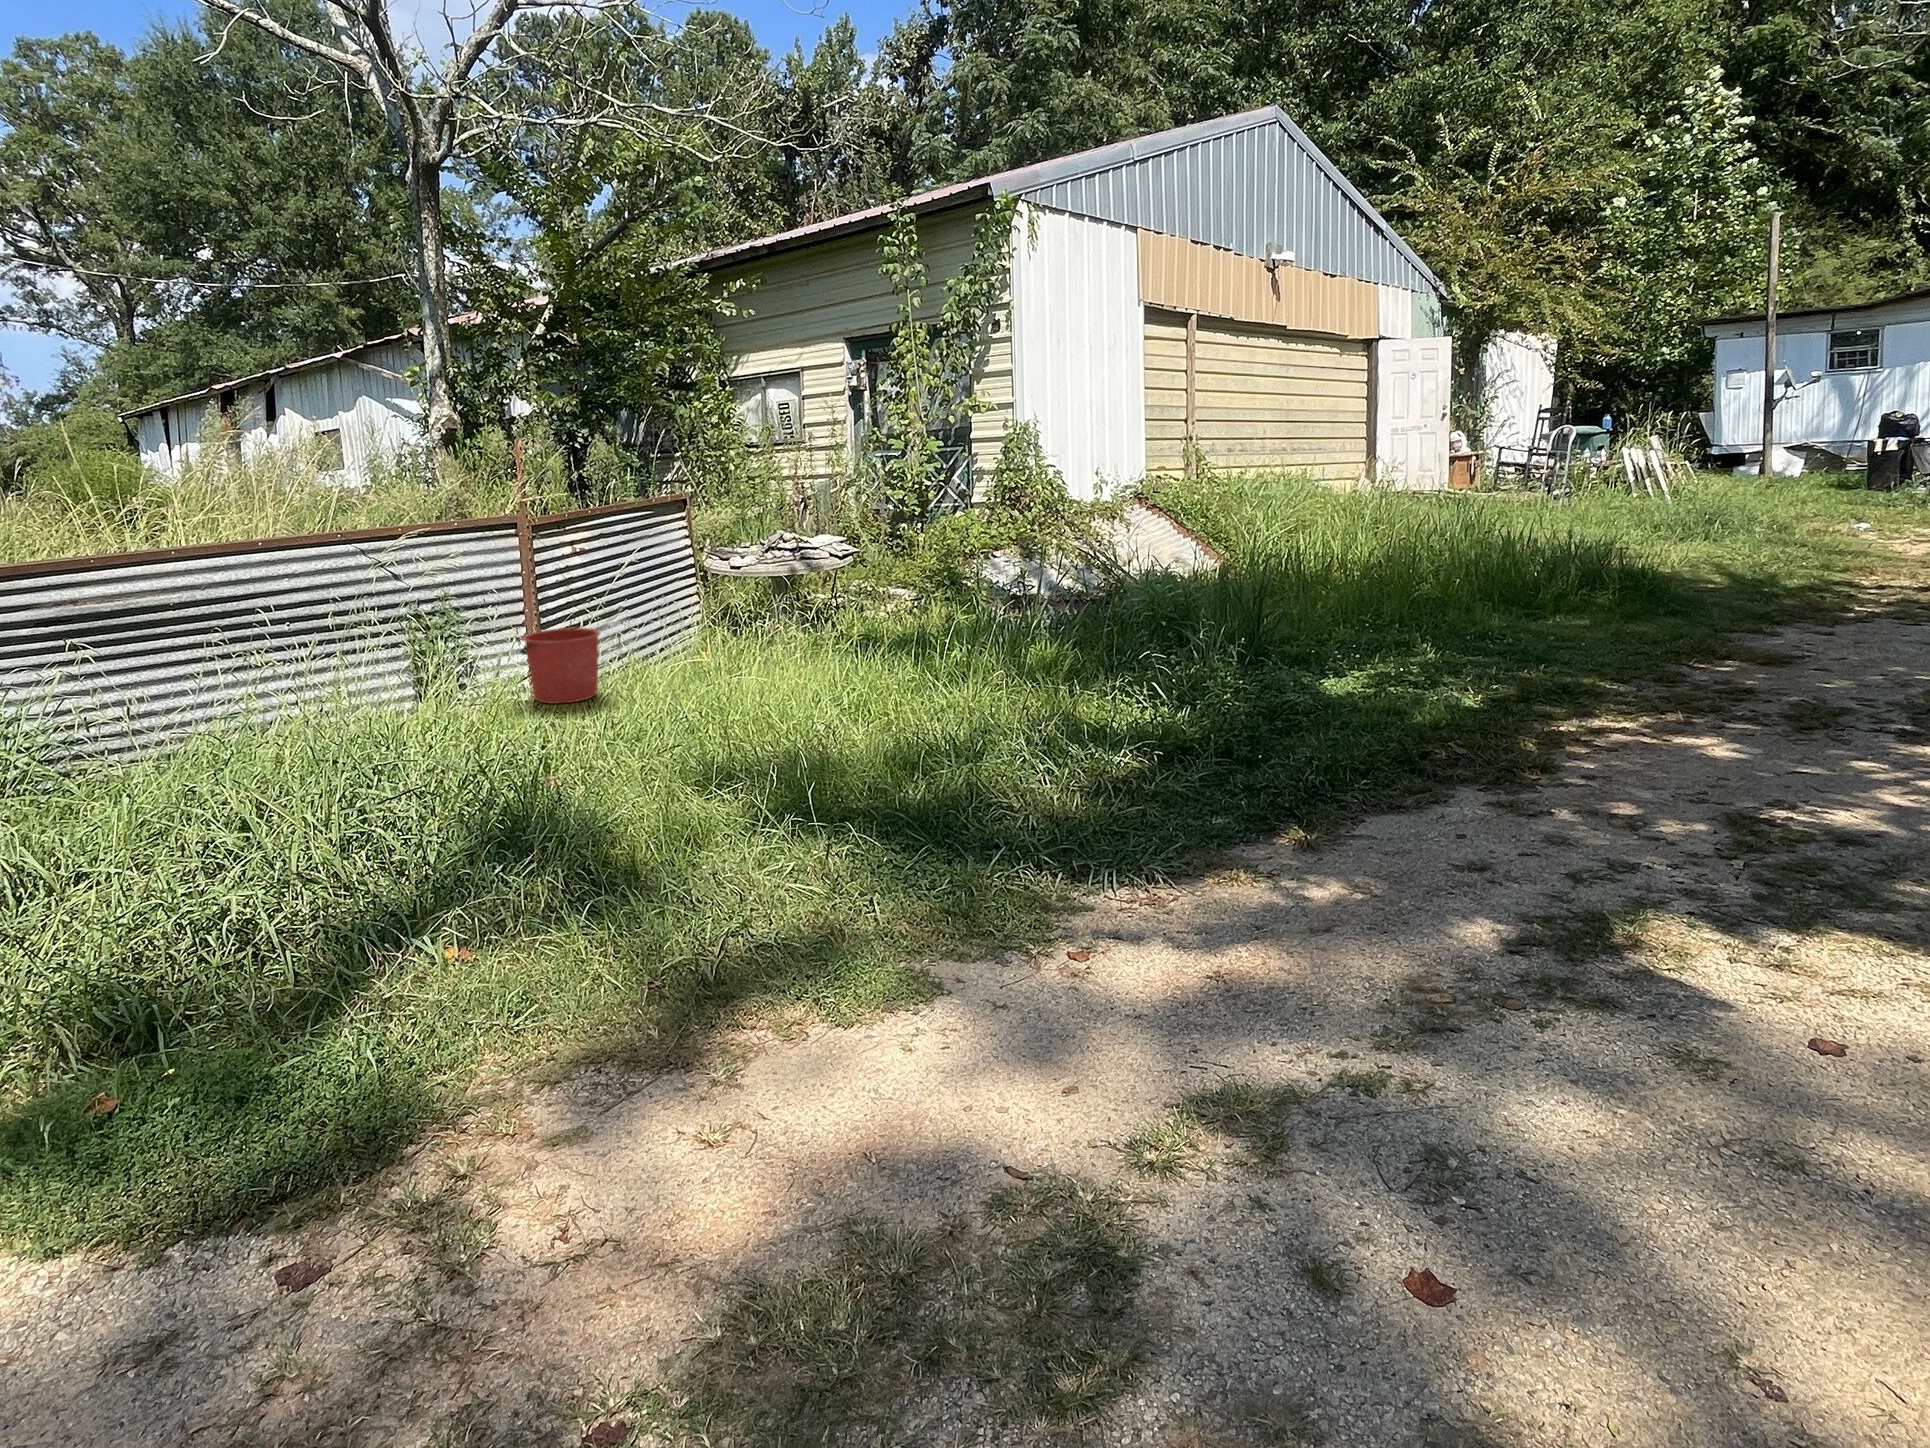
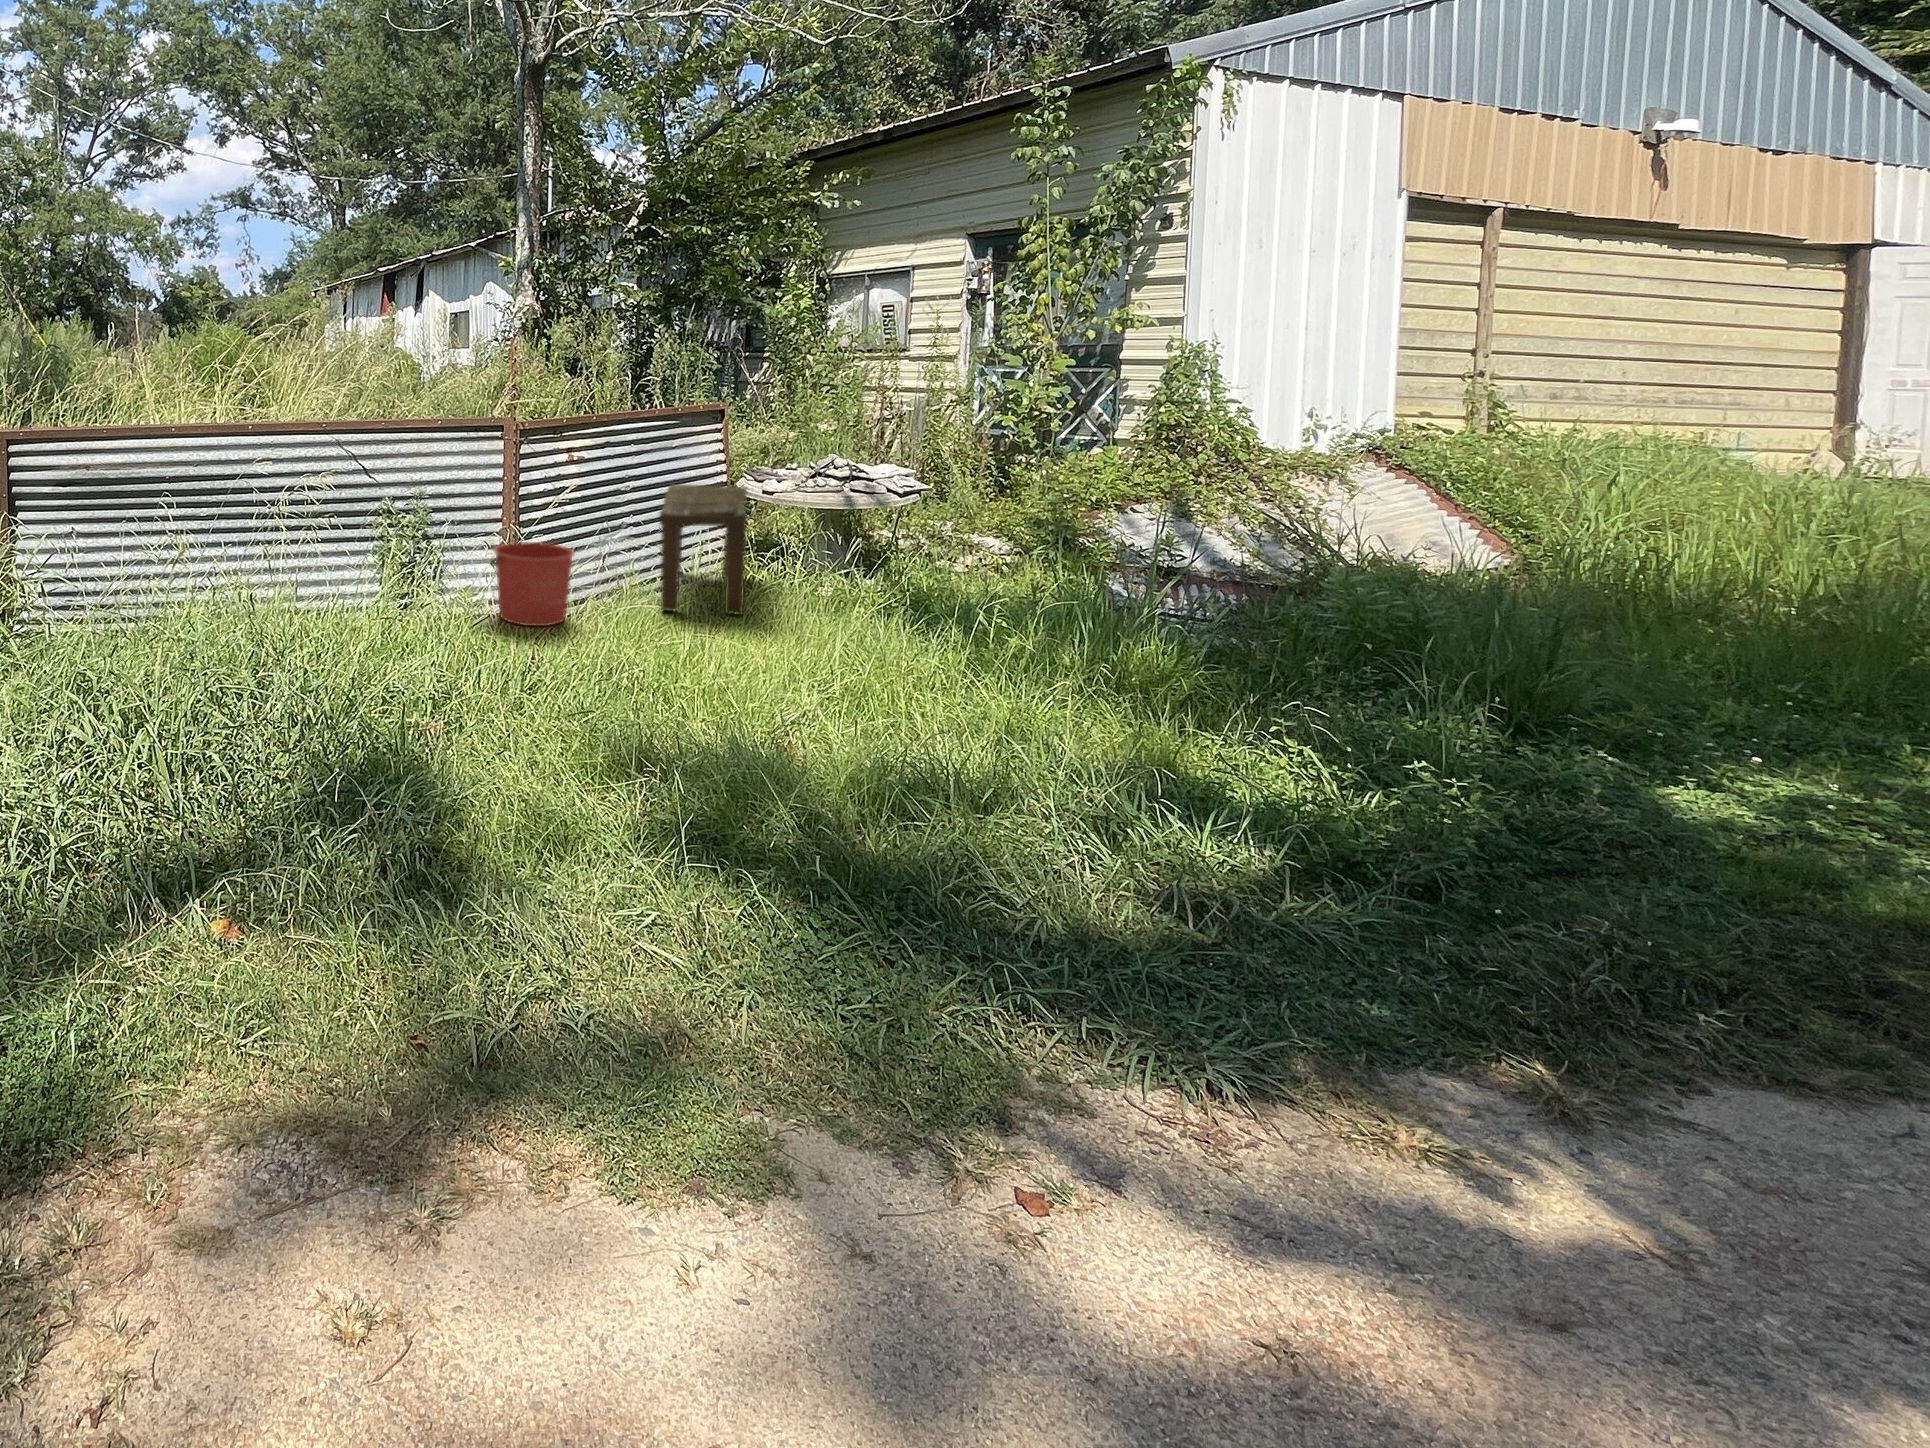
bench: none [658,562,745,674] -> present [659,484,747,615]

